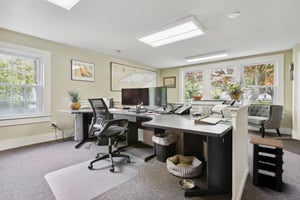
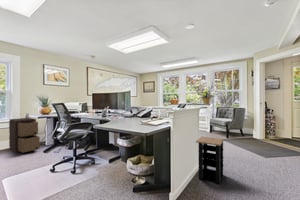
storage cabinet: none [42,109,71,148] -> present [9,114,40,153]

